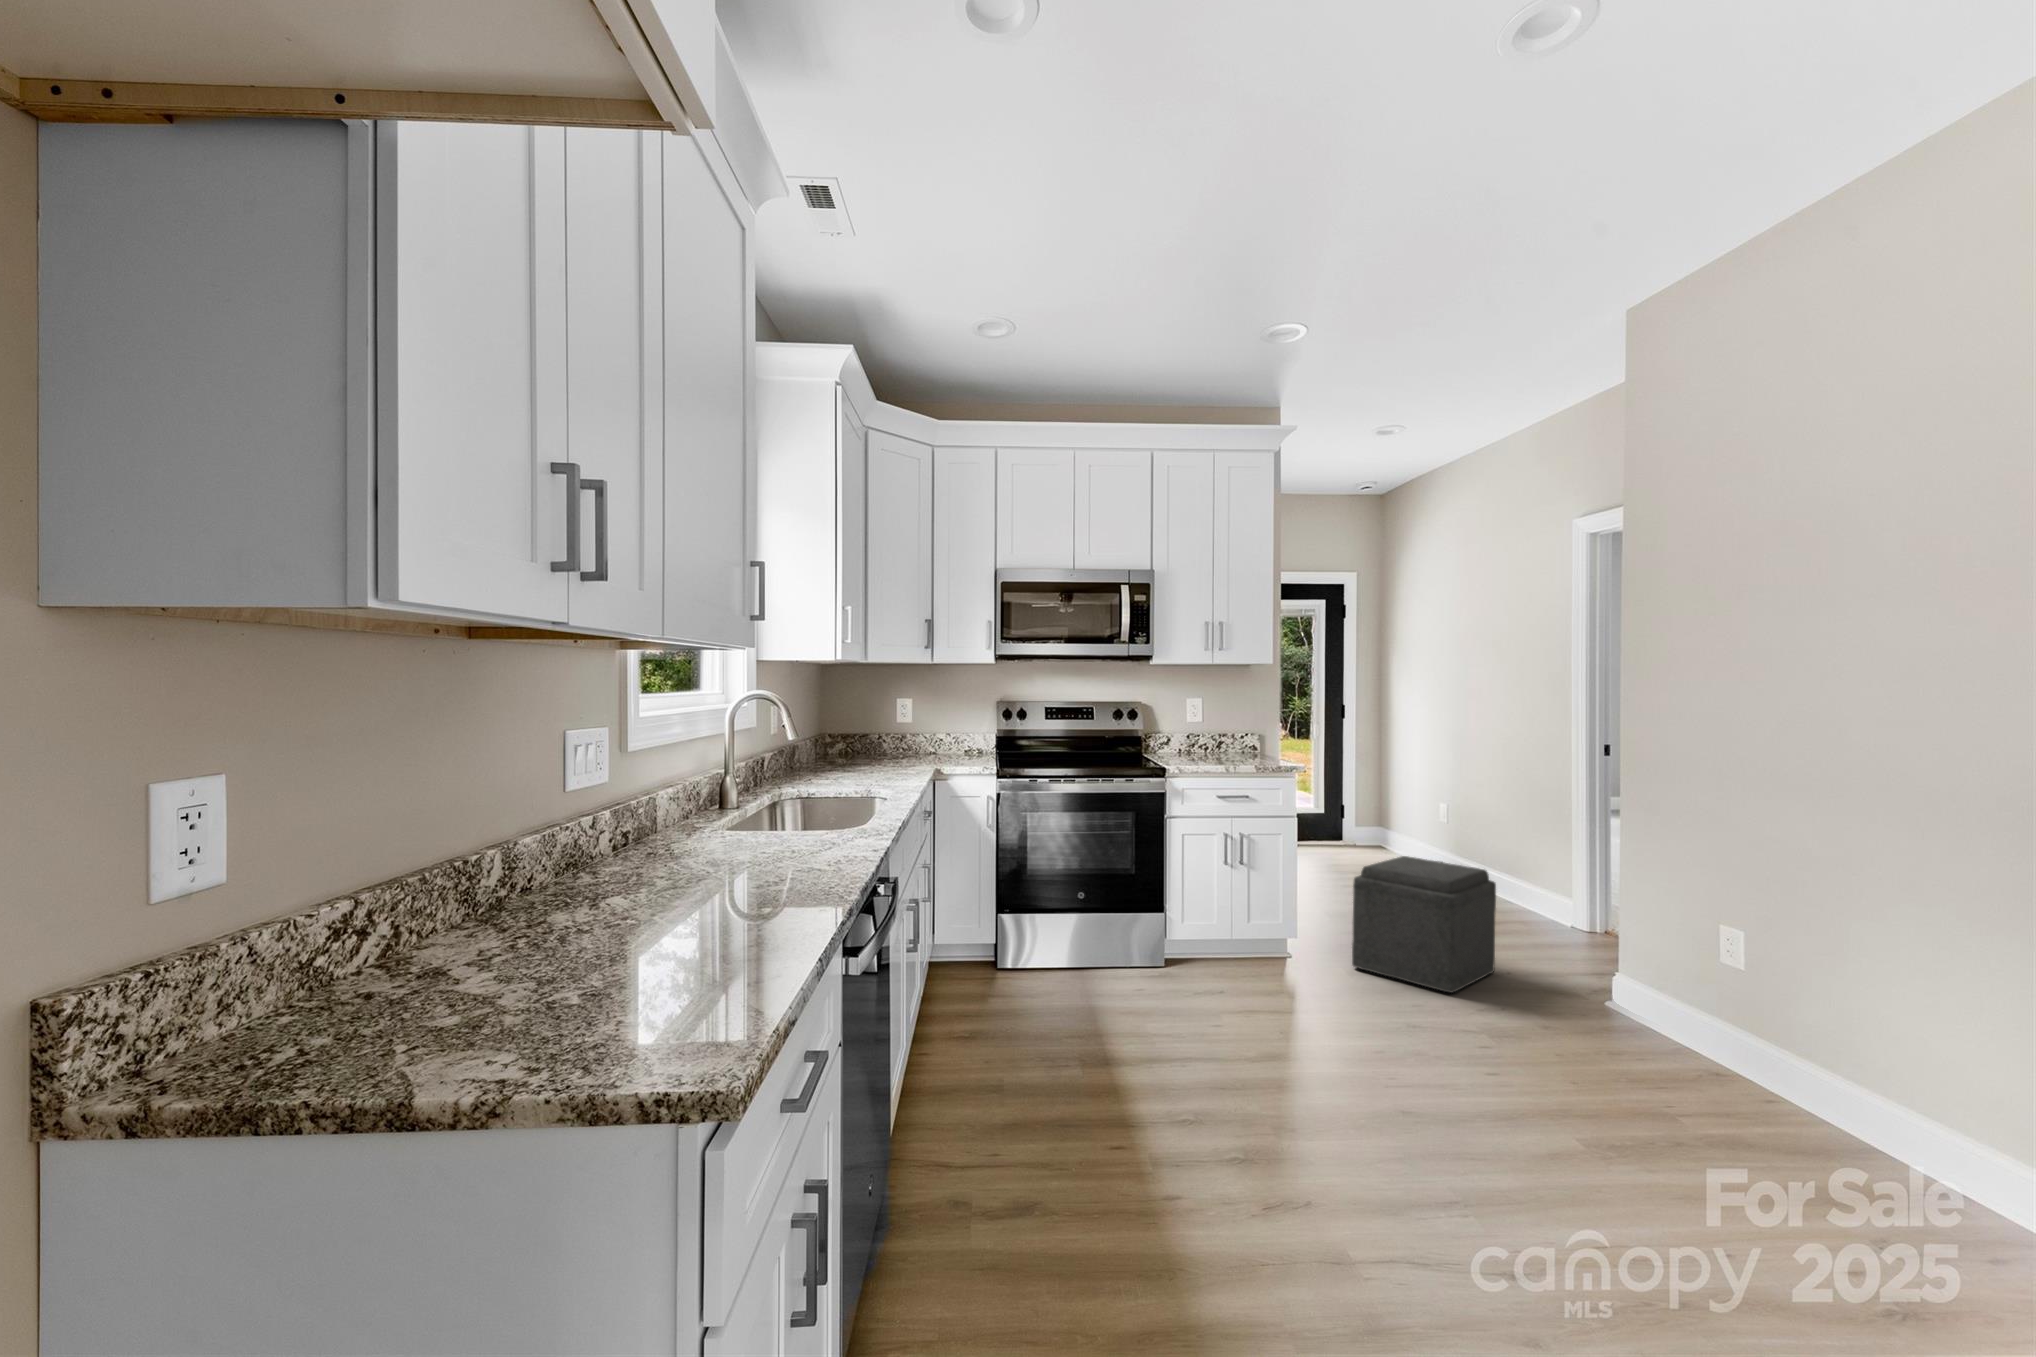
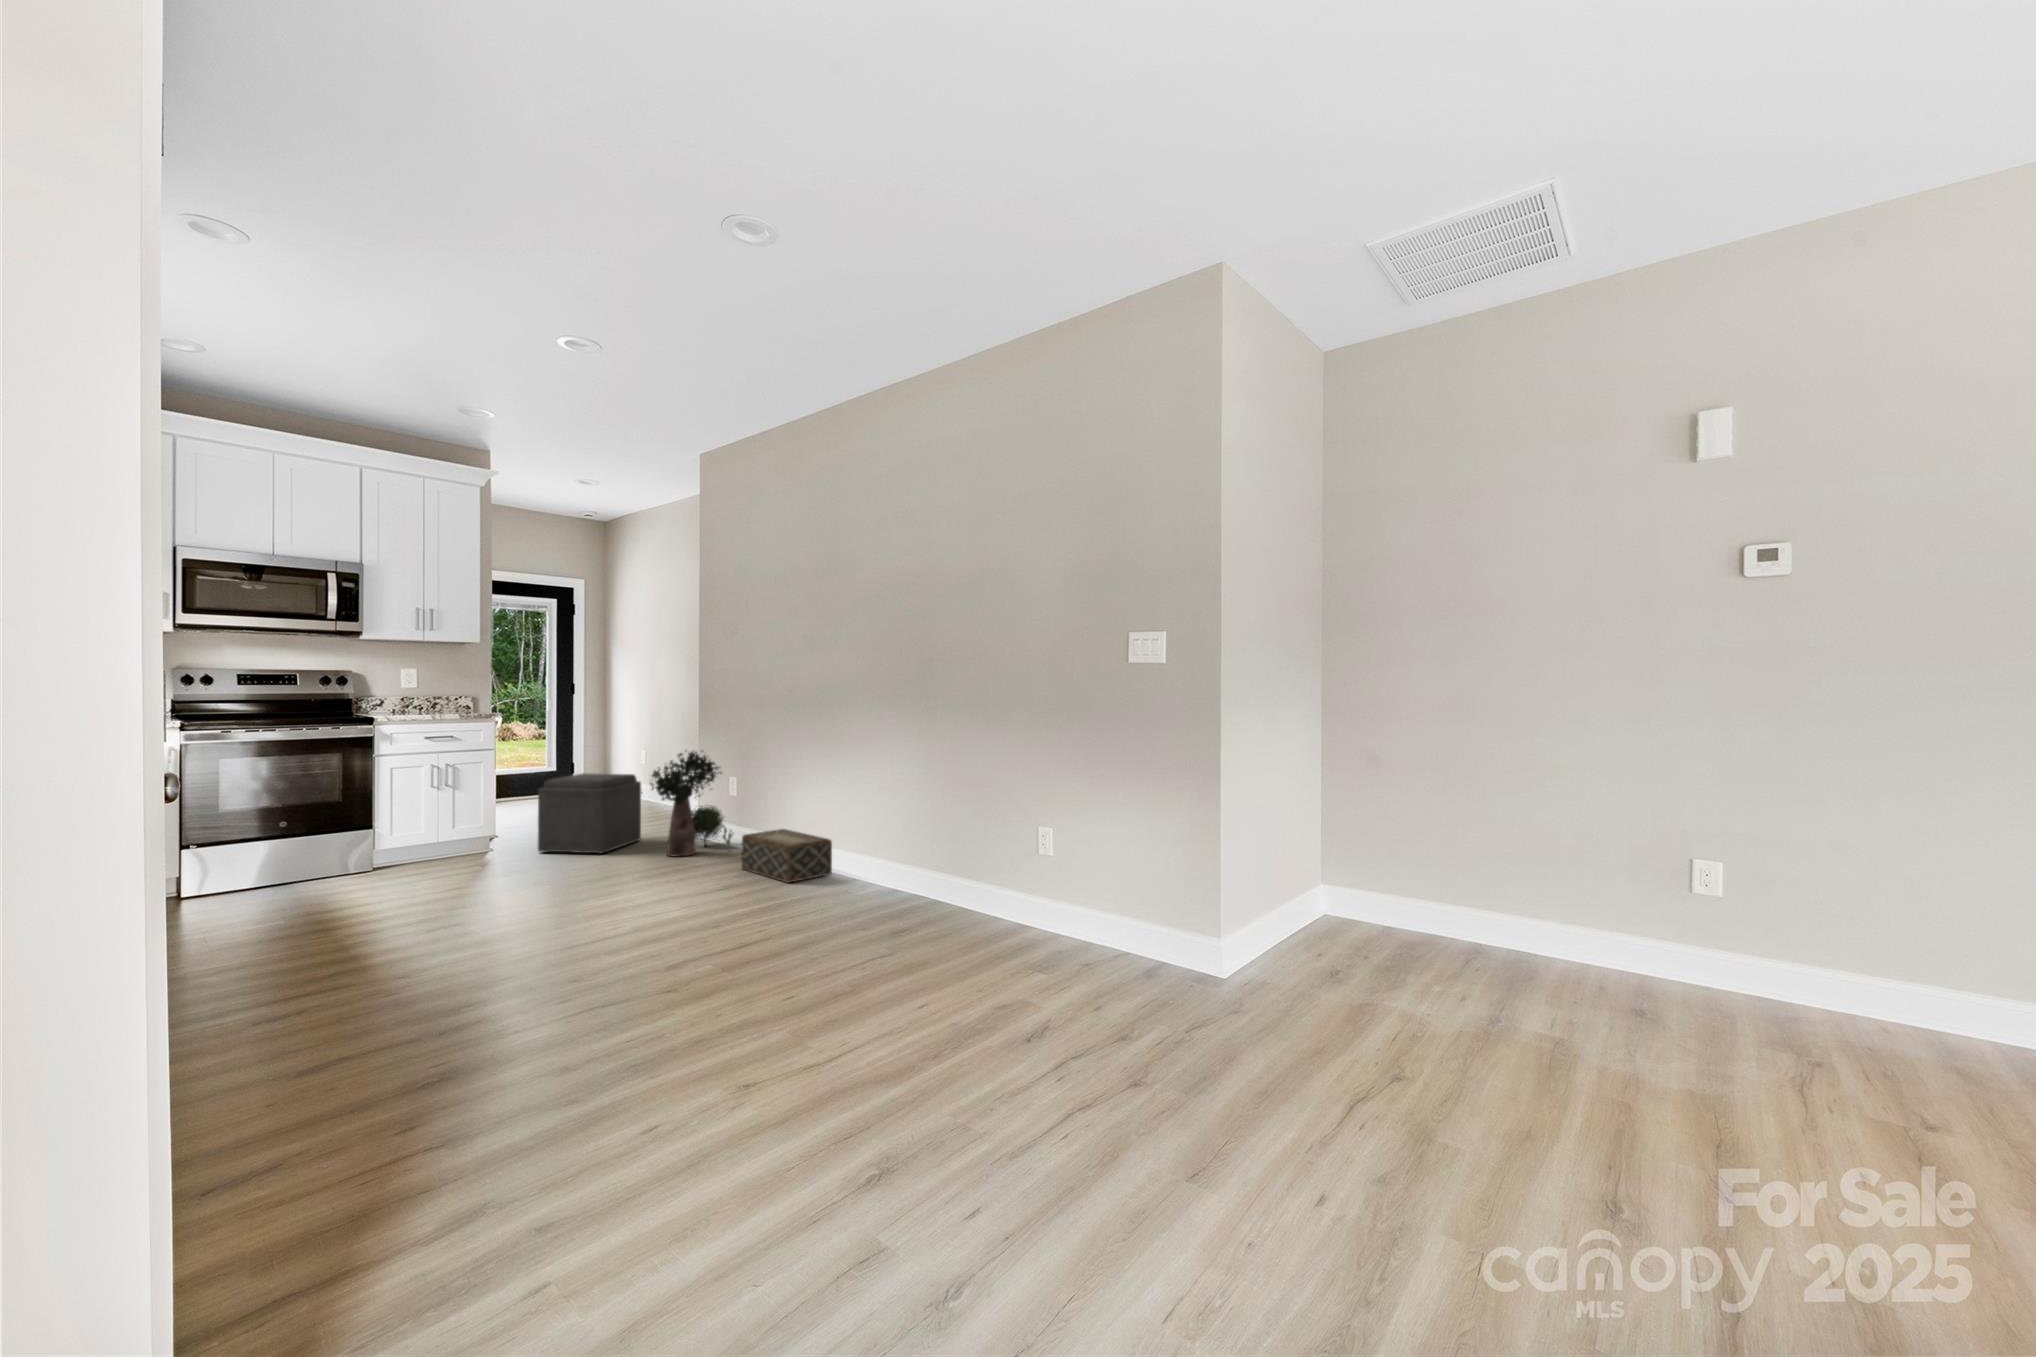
potted plant: none [1530,851,1691,1042] -> present [651,750,733,857]
woven basket: none [1748,1045,2019,1203] -> present [742,829,832,883]

